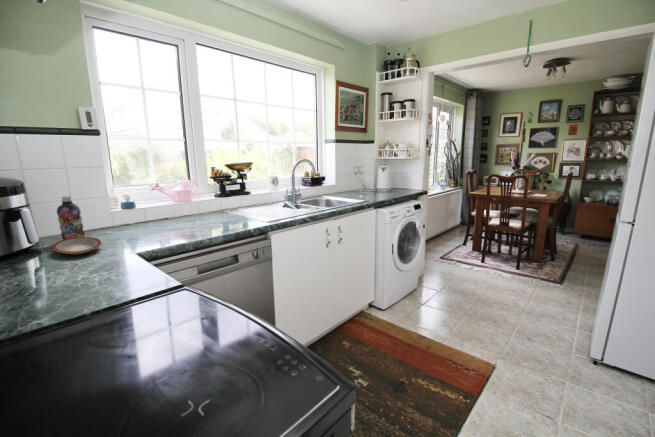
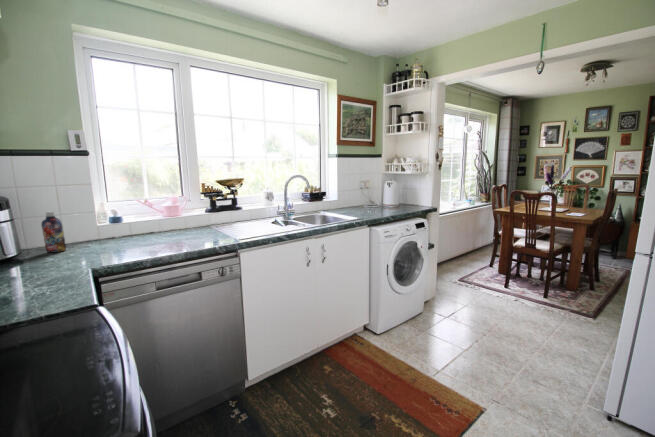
plate: present [53,237,101,254] -> none [22,250,69,267]

